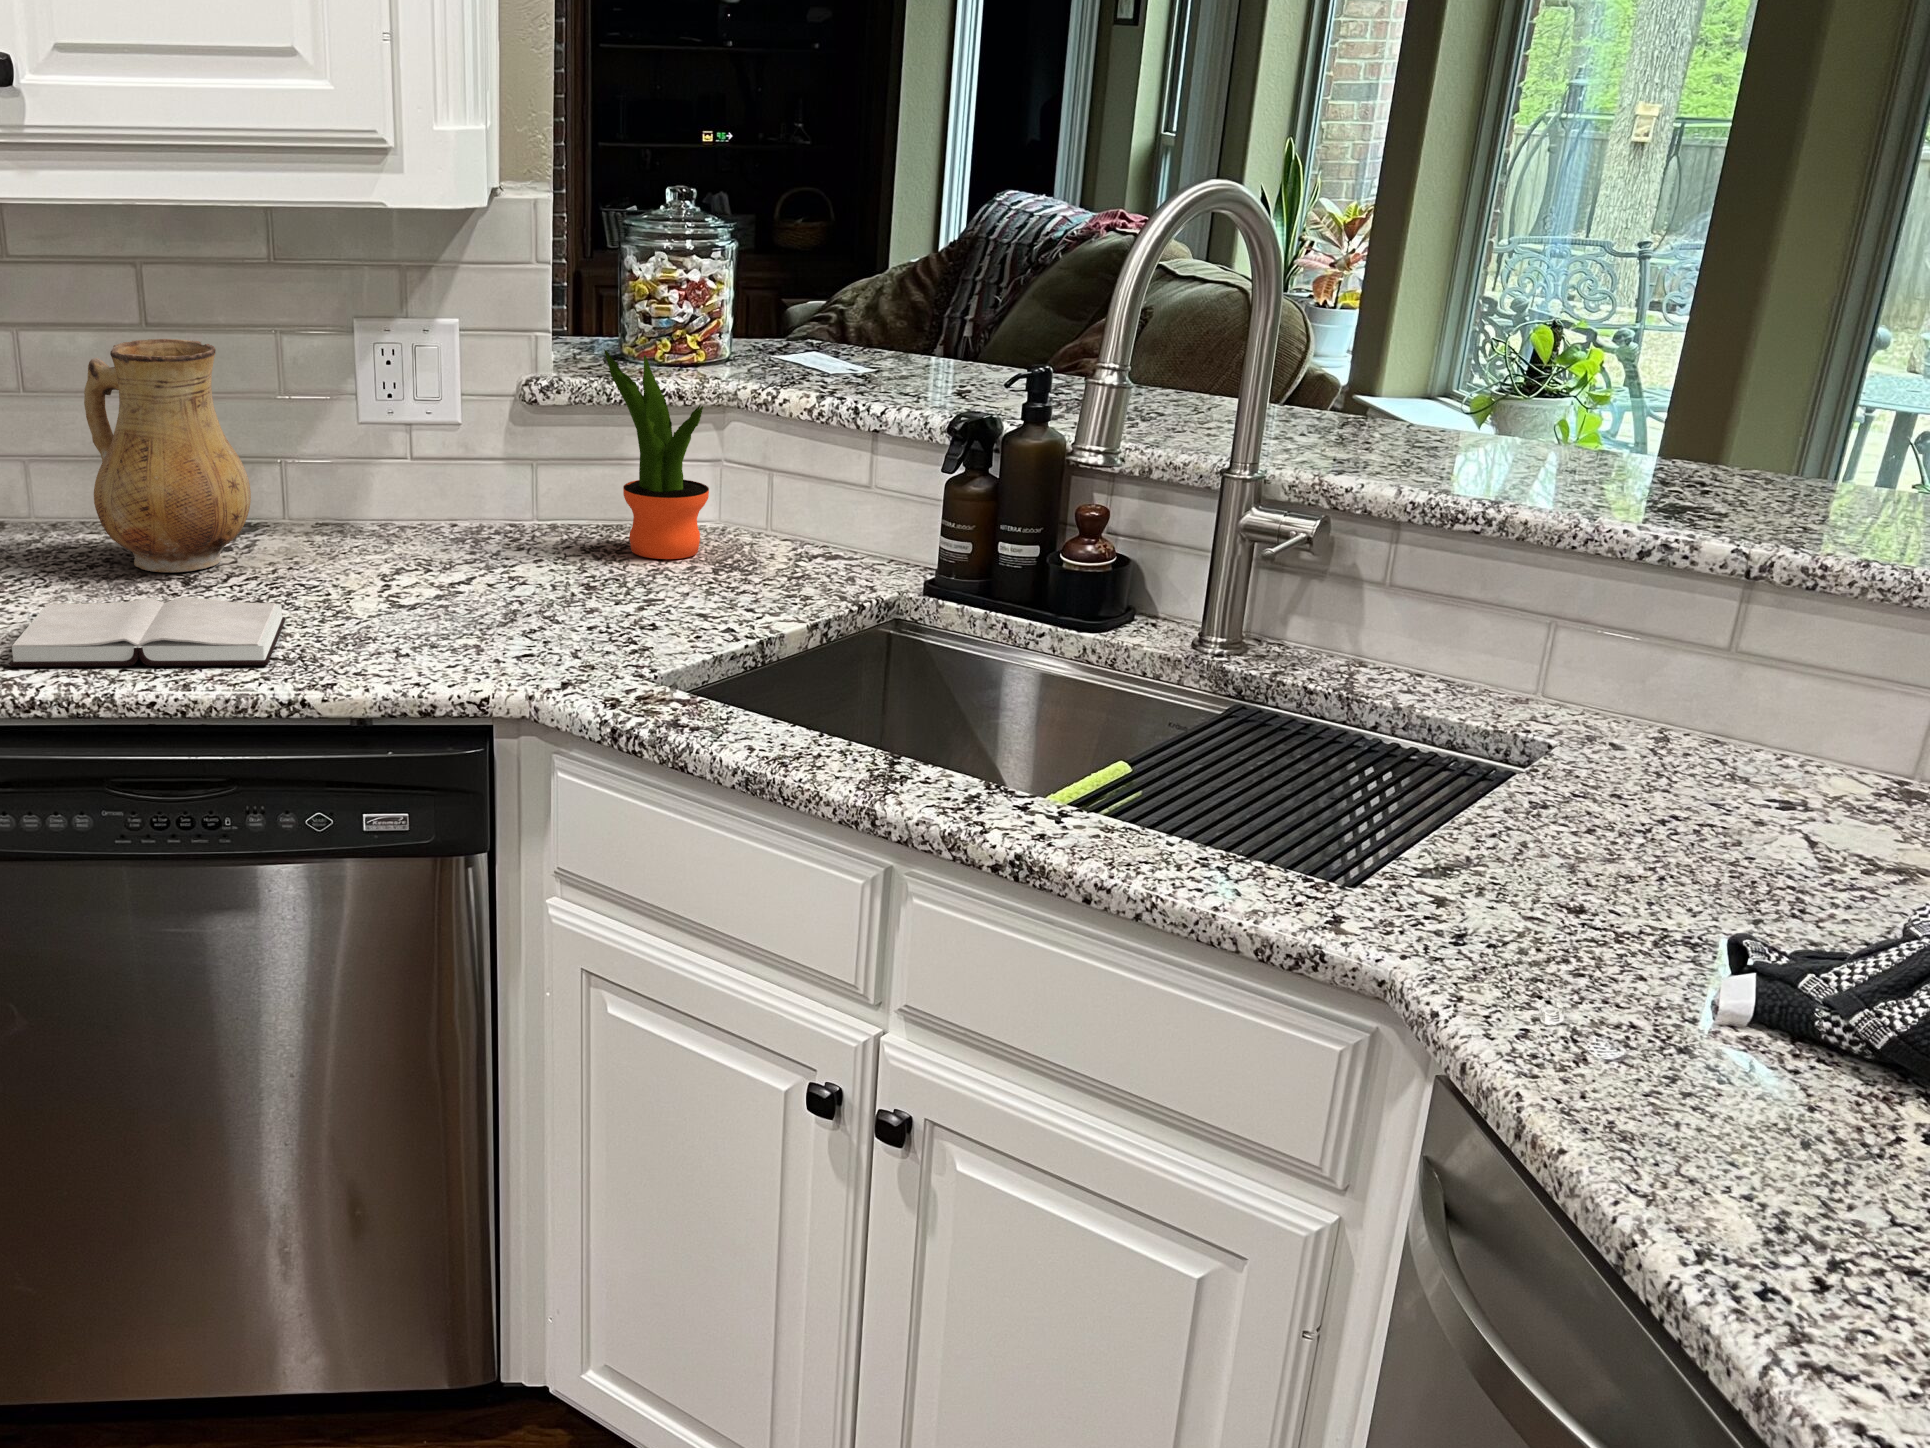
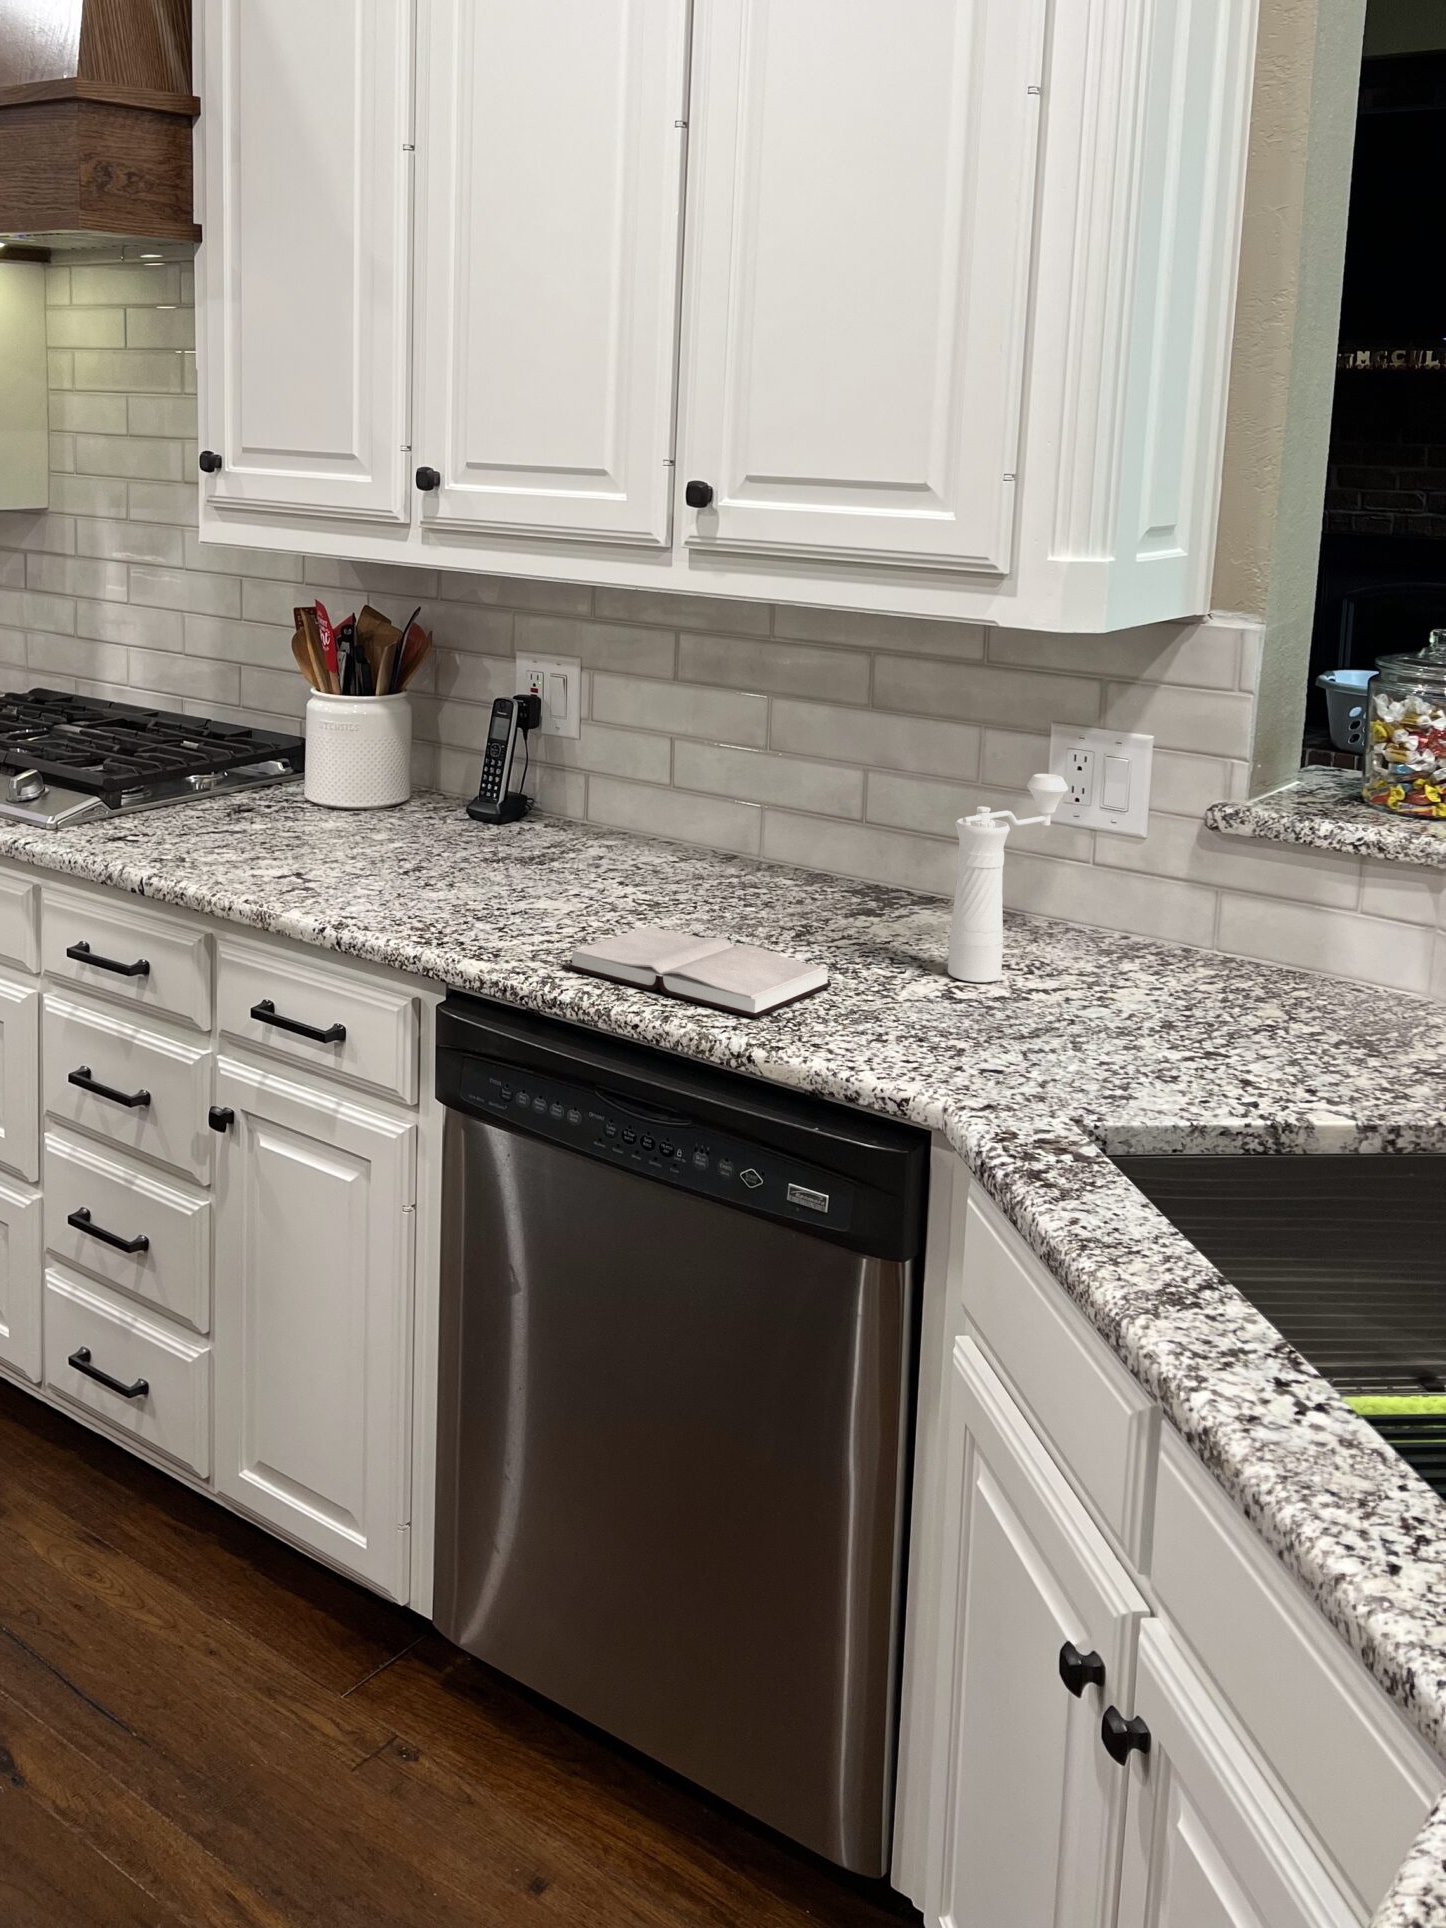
ceramic pitcher: present [84,339,251,572] -> none [757,718,899,929]
potted plant: present [604,349,709,559] -> none [1246,782,1380,1025]
pepper mill: none [350,369,425,588] -> present [948,774,1068,982]

